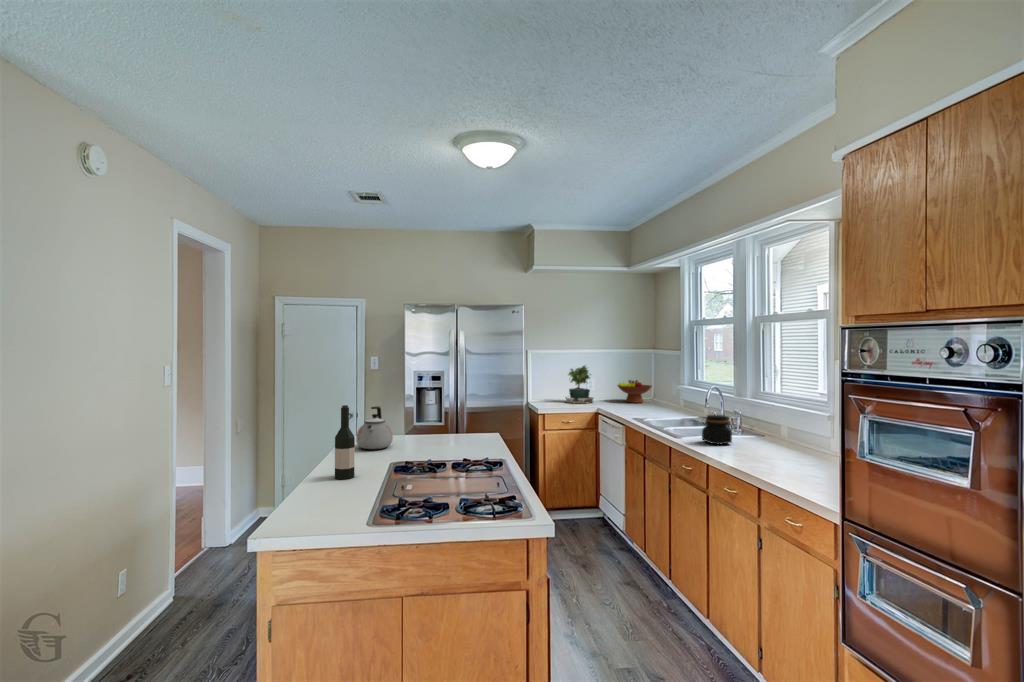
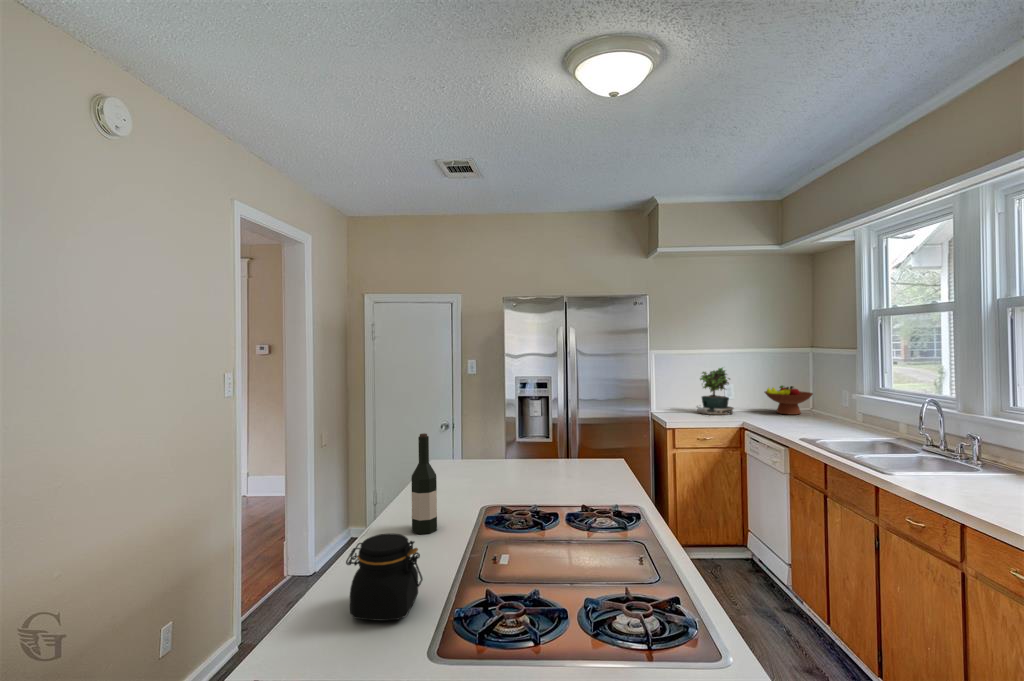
kettle: present [356,407,393,449] -> none [446,426,489,481]
jar: present [702,415,732,444] -> present [346,533,423,621]

